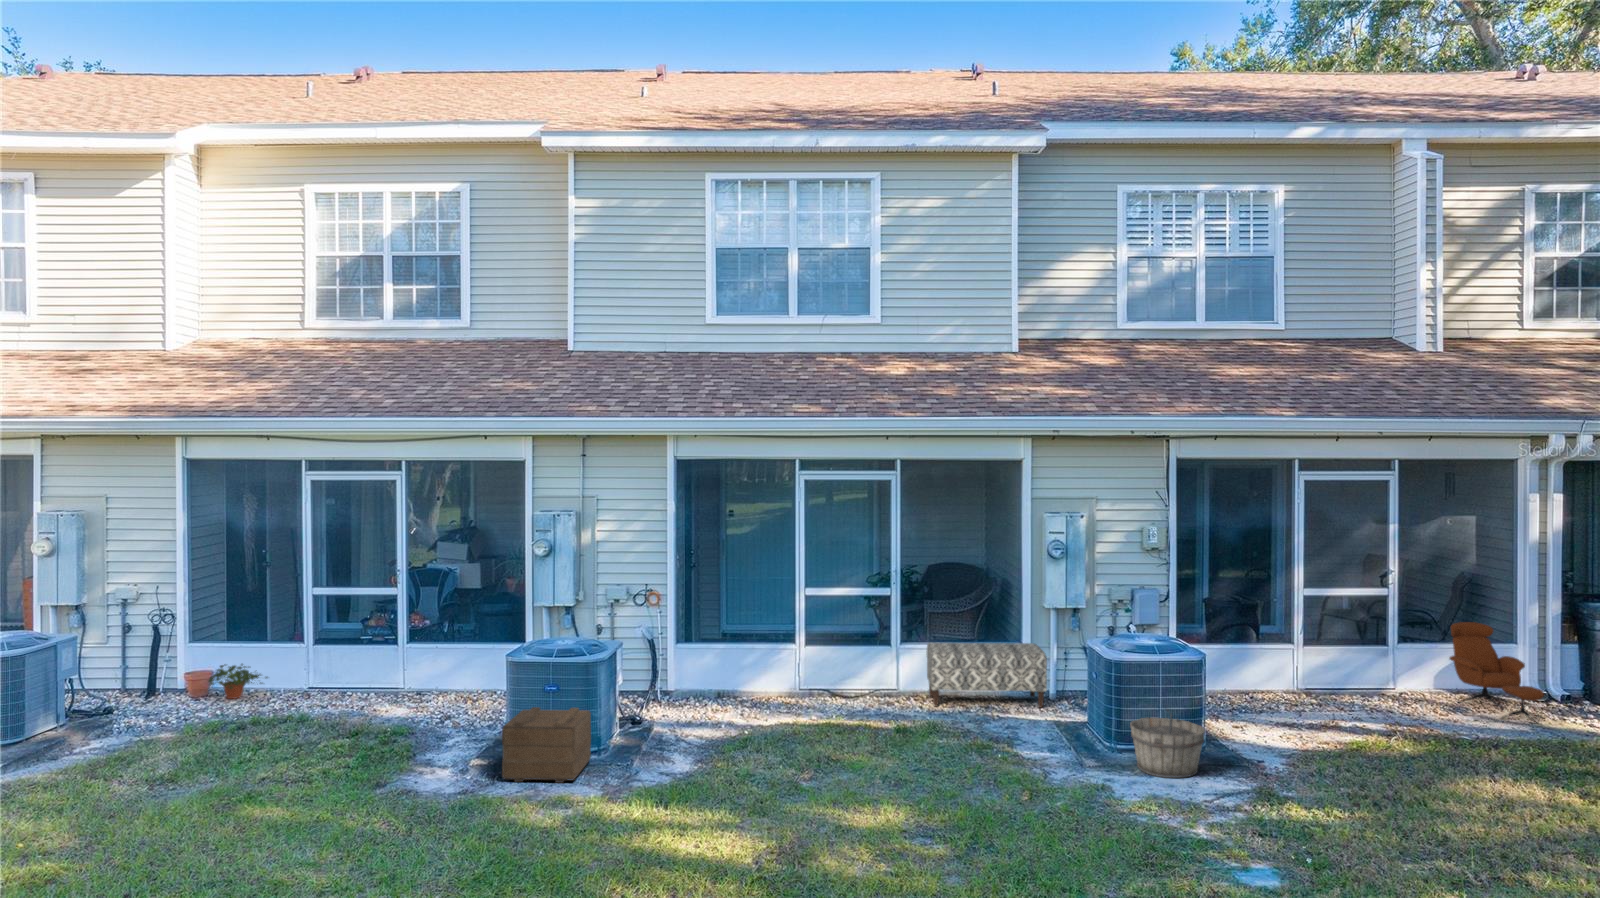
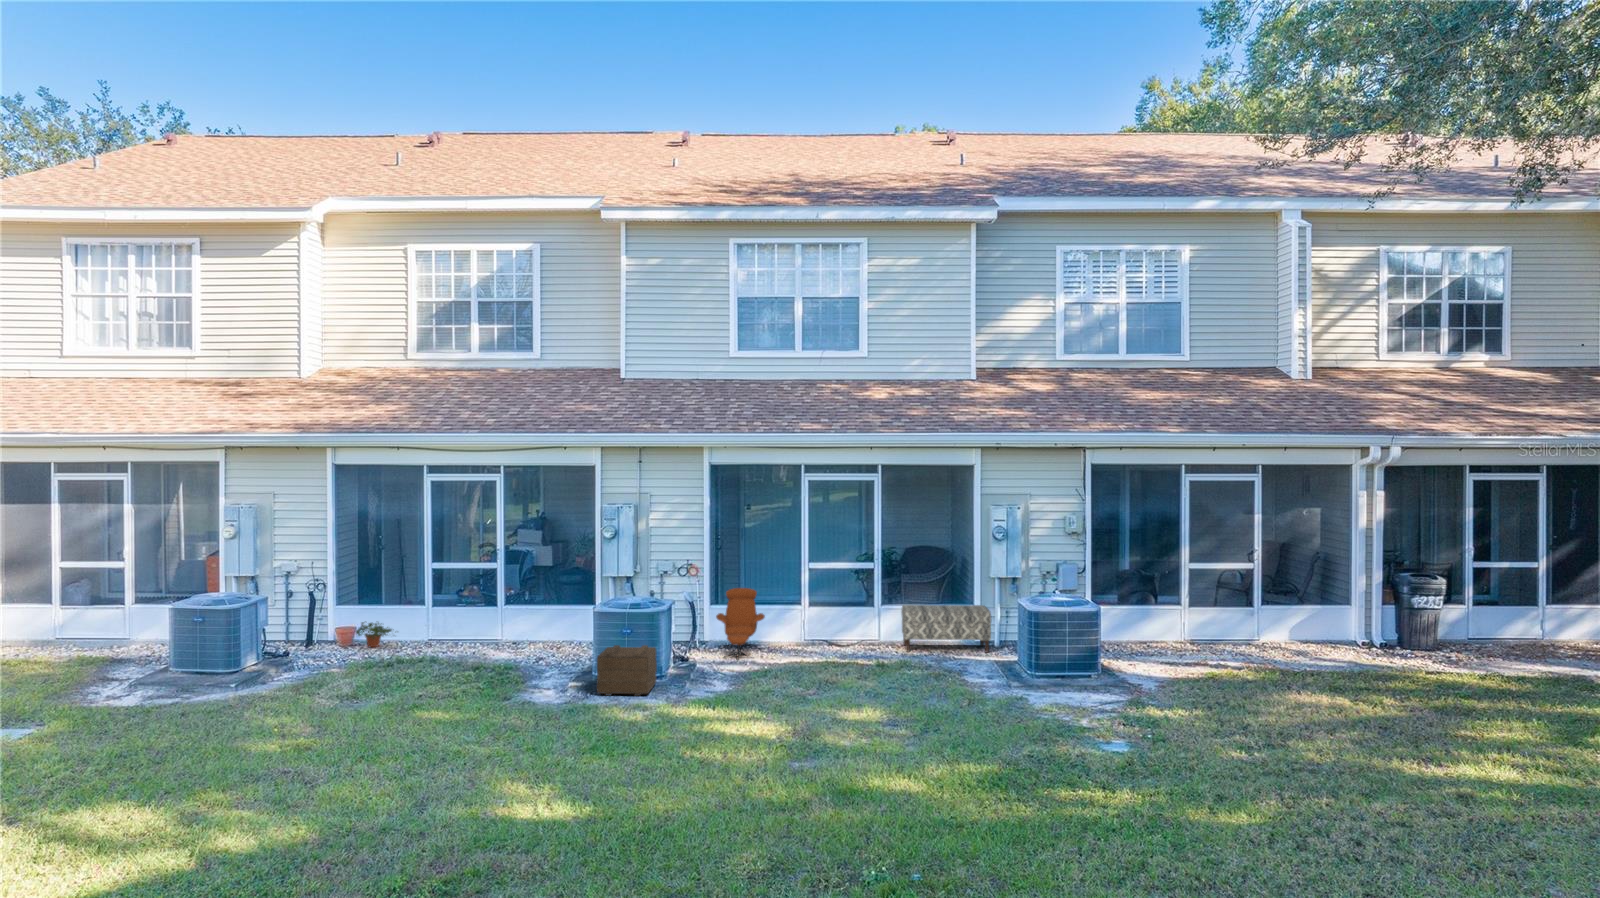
lounge chair: present [1450,622,1544,722] -> present [716,588,765,659]
wooden bucket: present [1130,710,1205,778] -> none [1043,646,1095,693]

